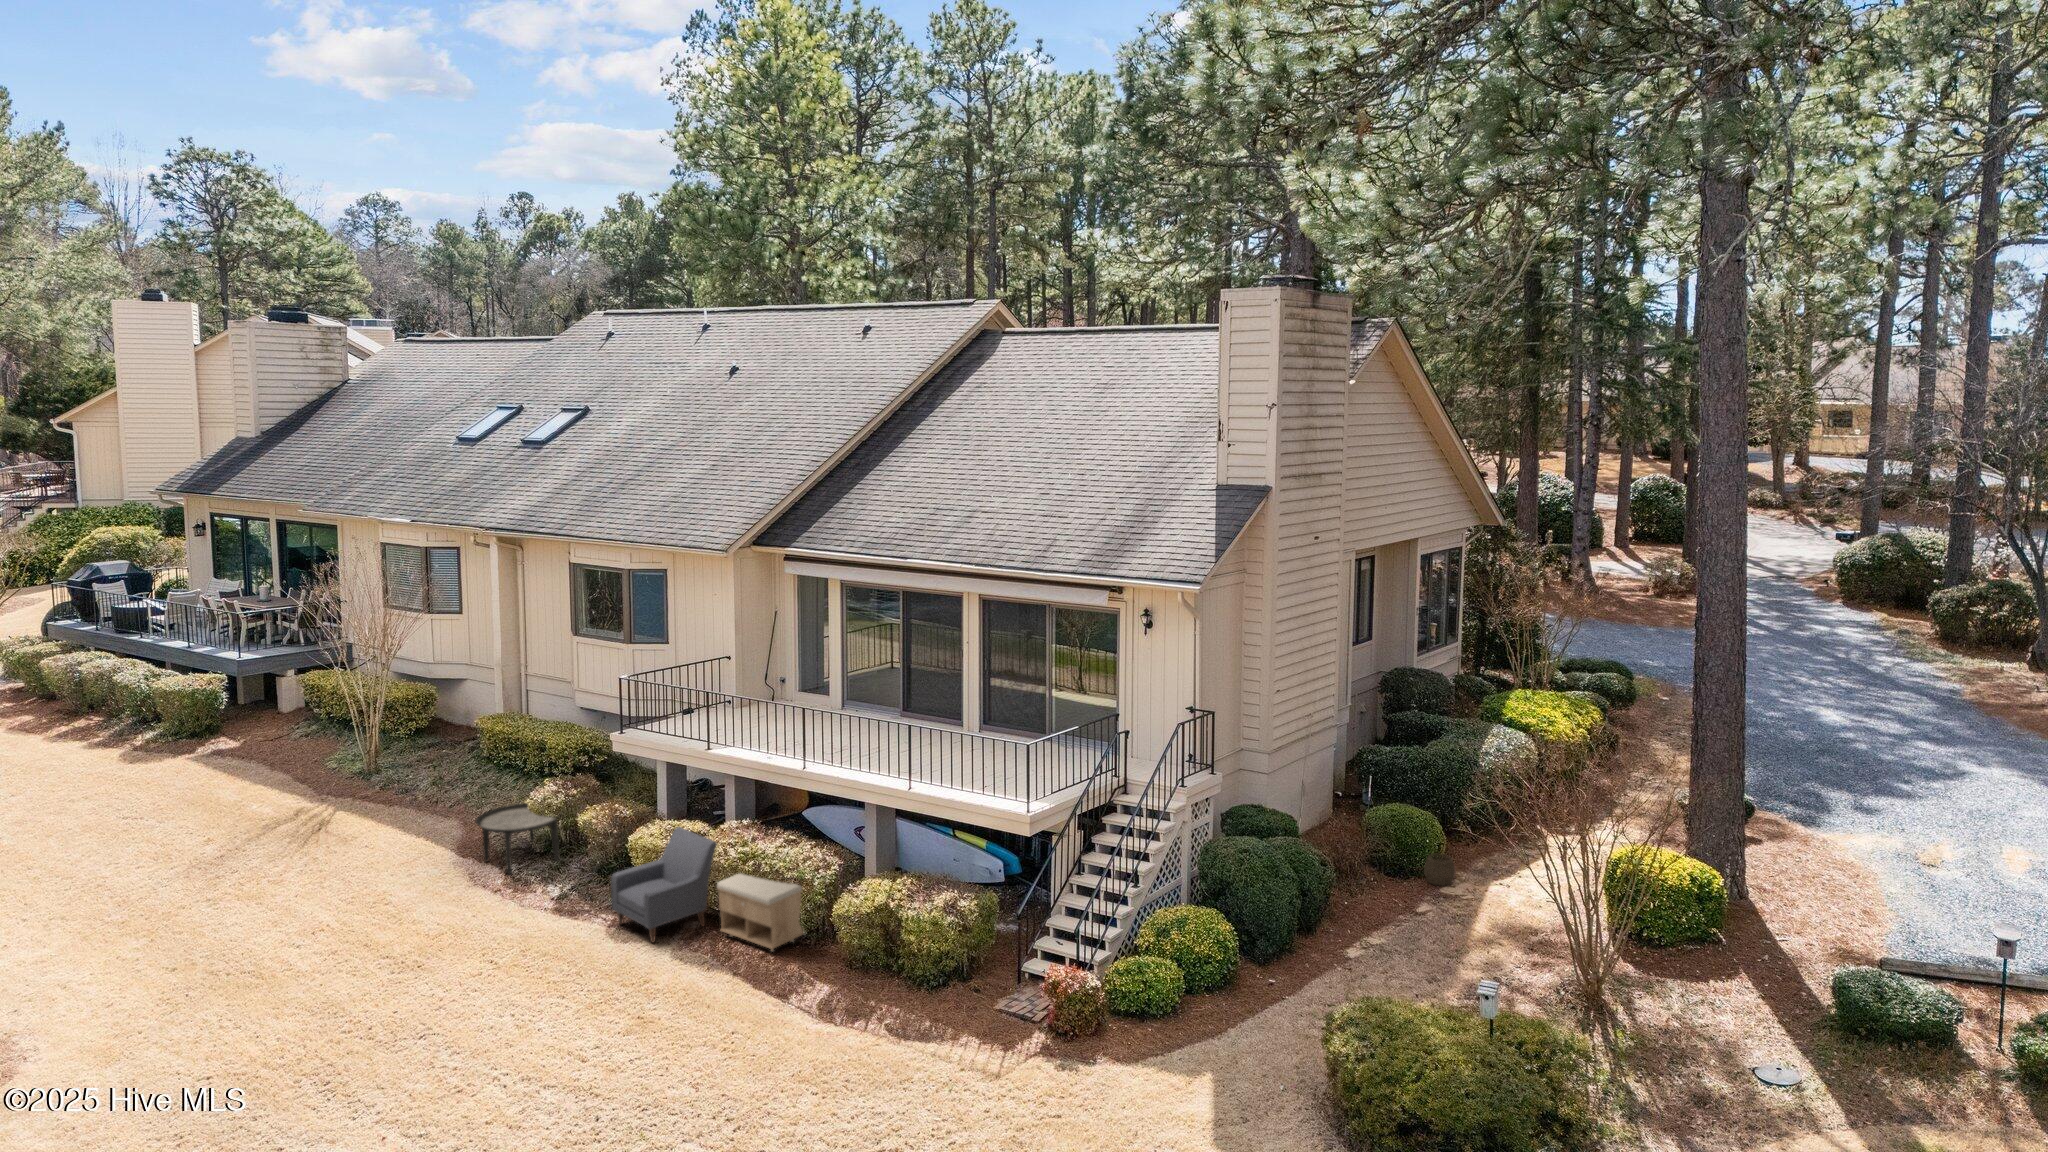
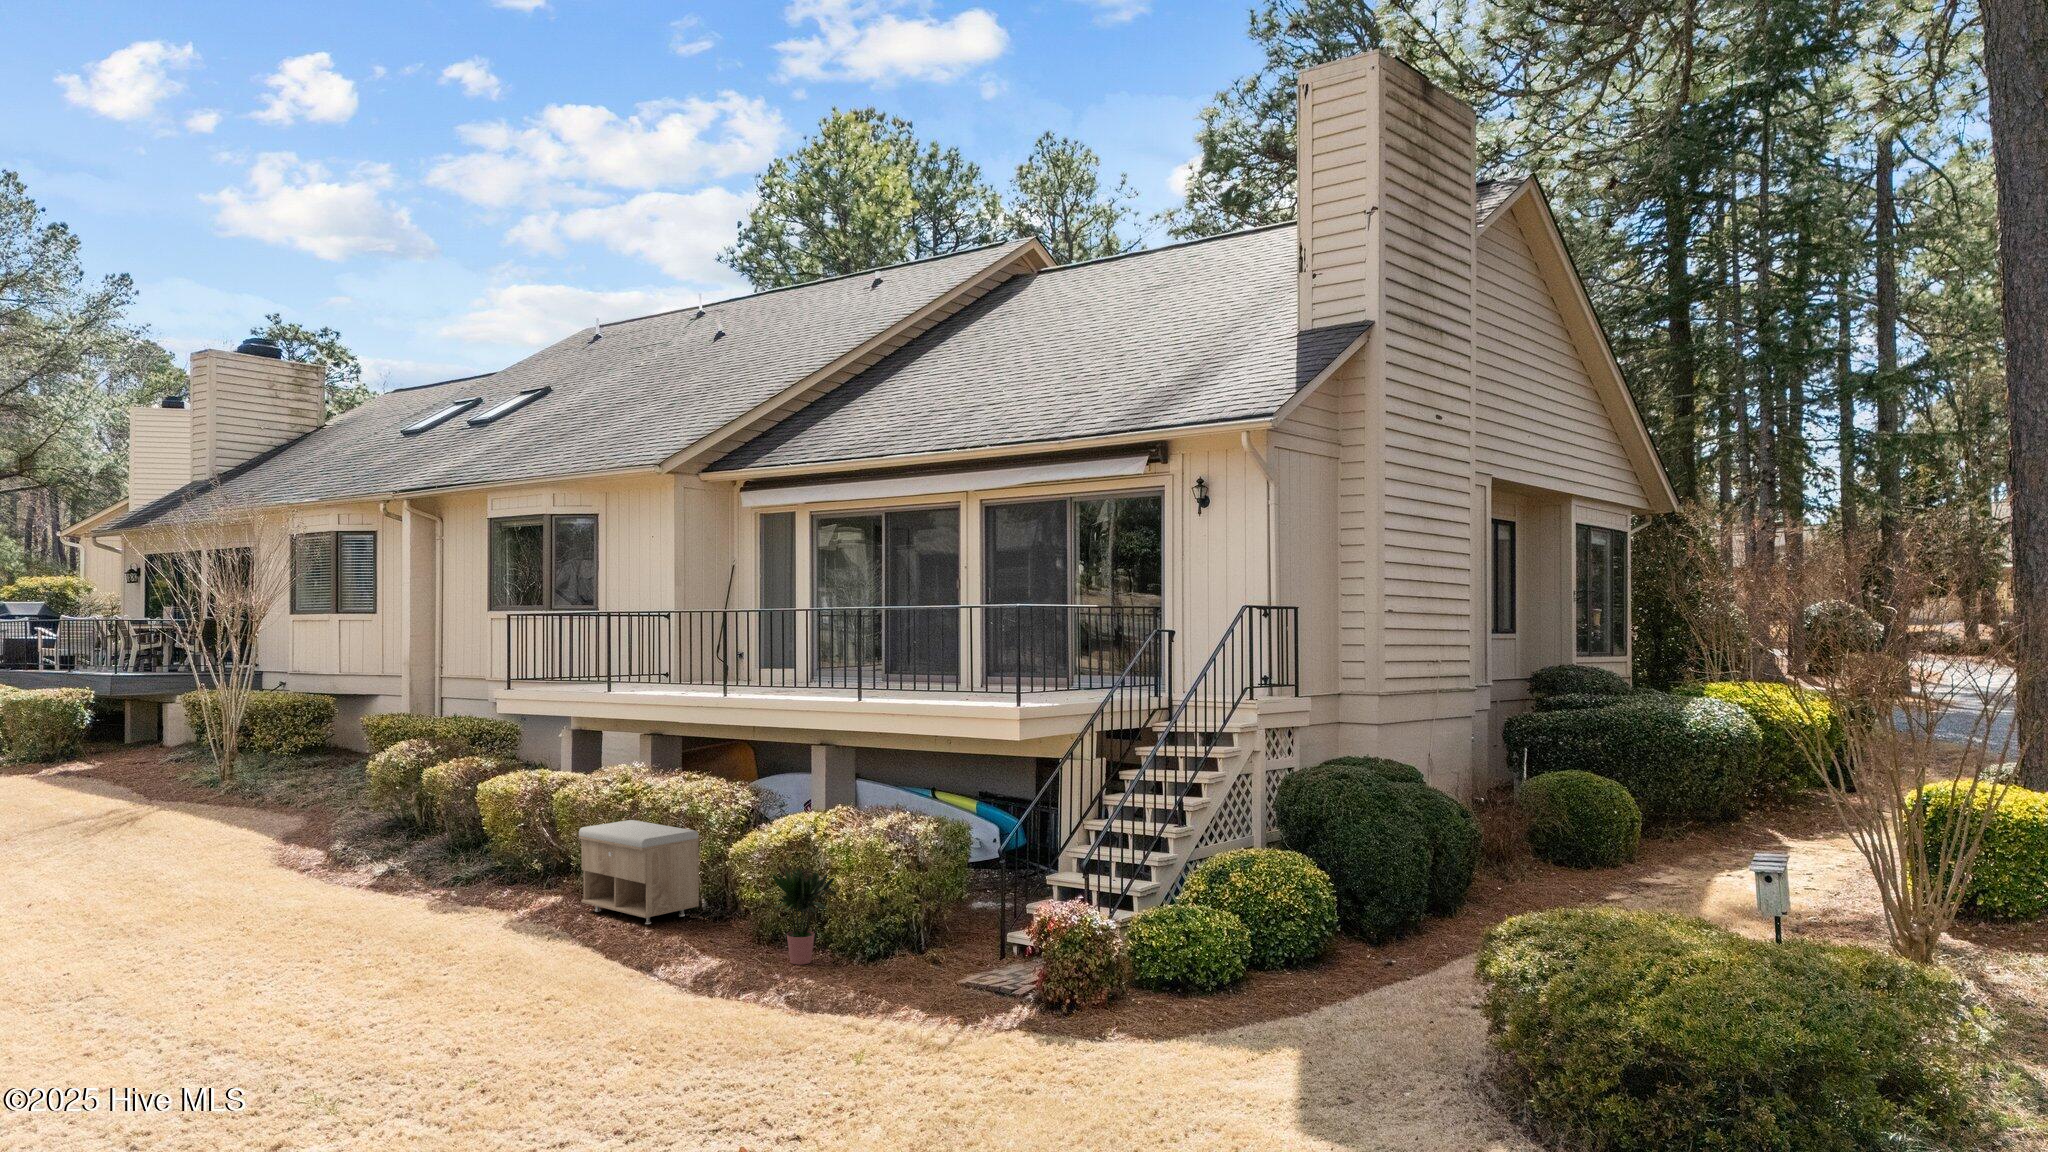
round table: present [476,803,559,874] -> none [300,781,421,861]
chair: present [611,827,717,943] -> none [438,771,592,916]
woven basket: present [1424,854,1455,886] -> none [1614,834,1662,877]
potted plant: none [869,927,913,995] -> present [772,868,835,965]

